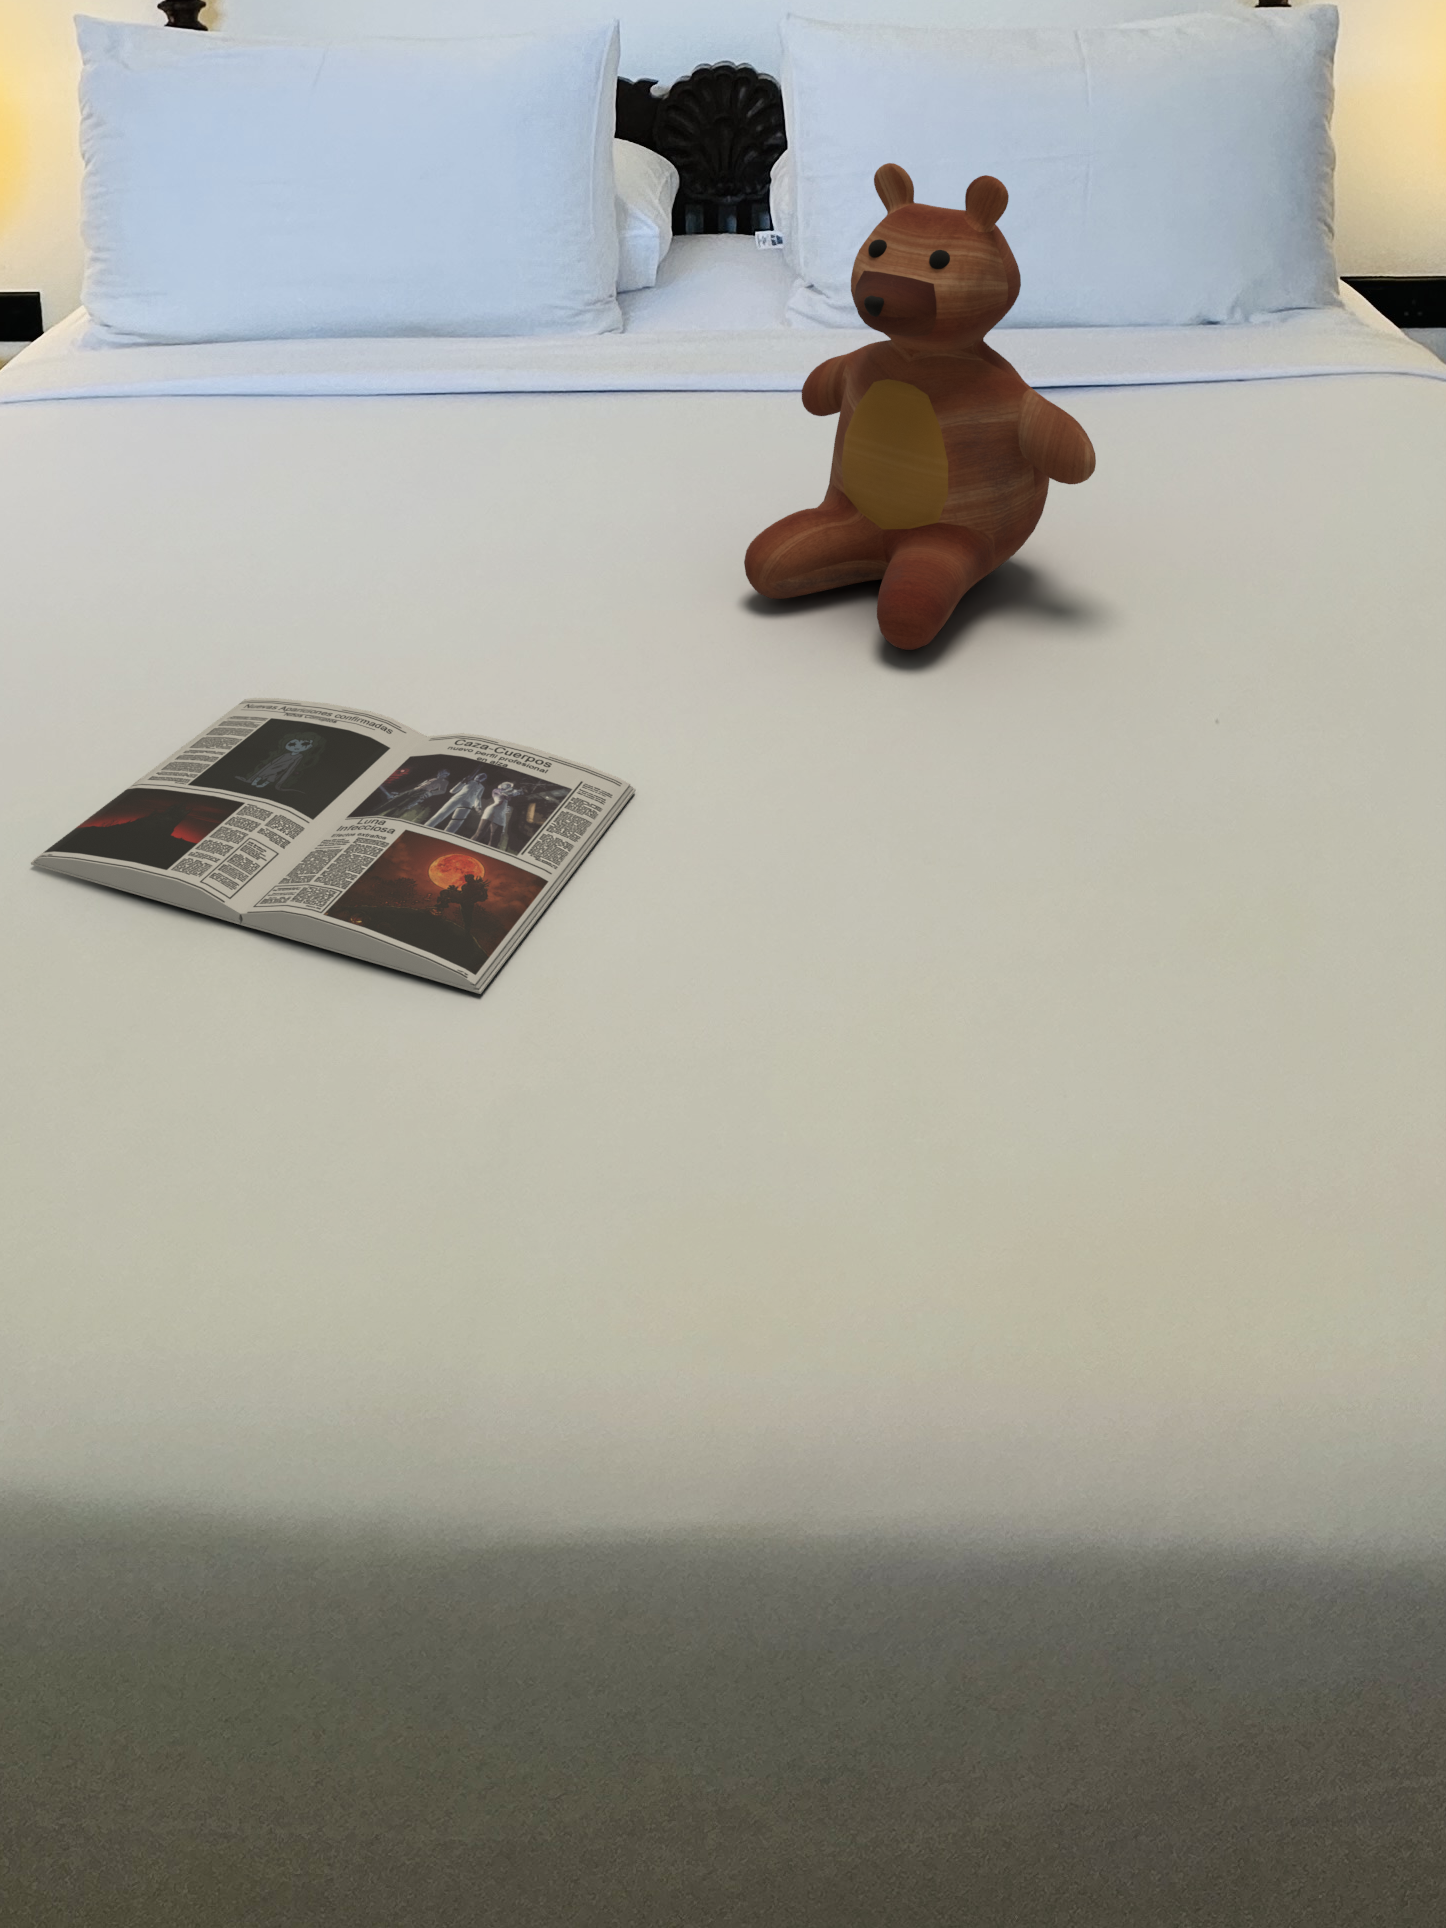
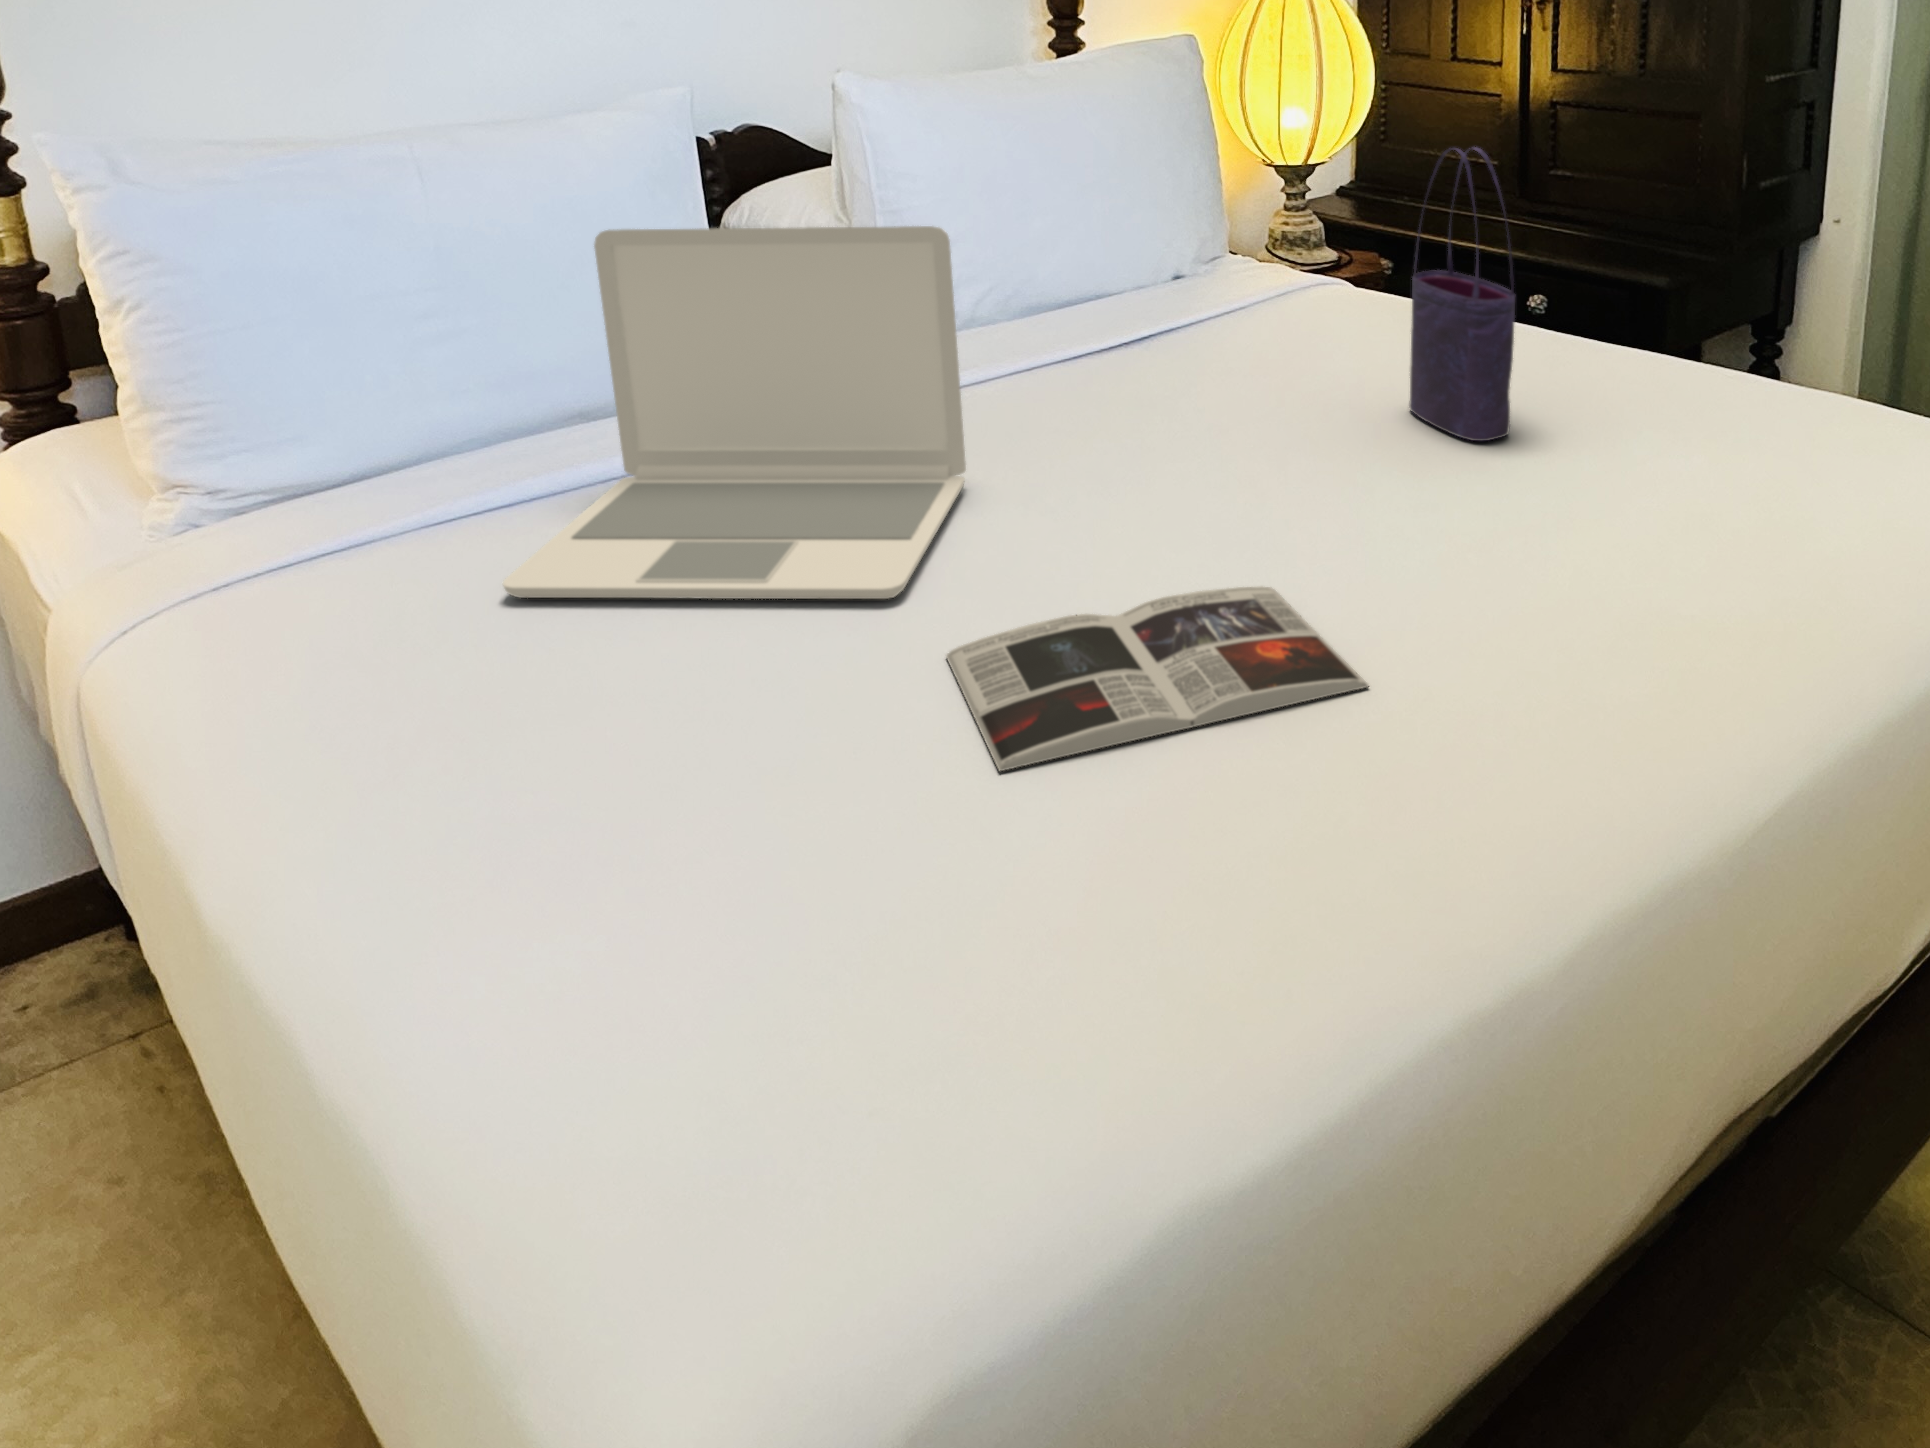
laptop: none [122,154,600,616] -> present [503,226,966,599]
teddy bear: present [744,163,1096,650] -> none [1102,159,1344,487]
tote bag: none [1247,201,1364,701] -> present [1410,147,1515,441]

